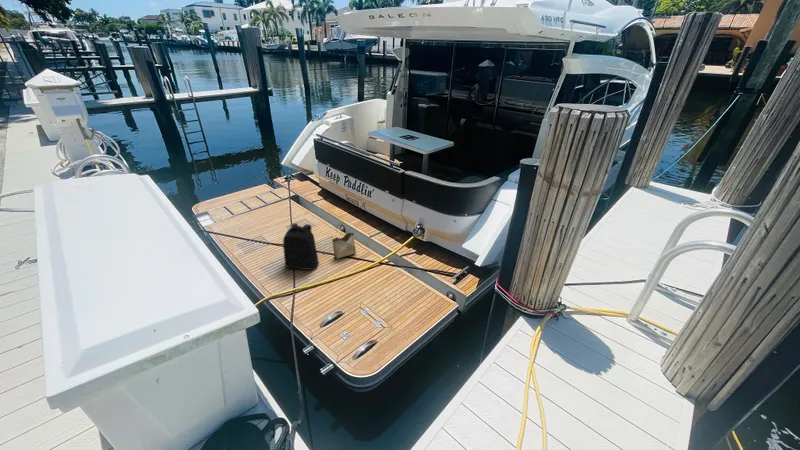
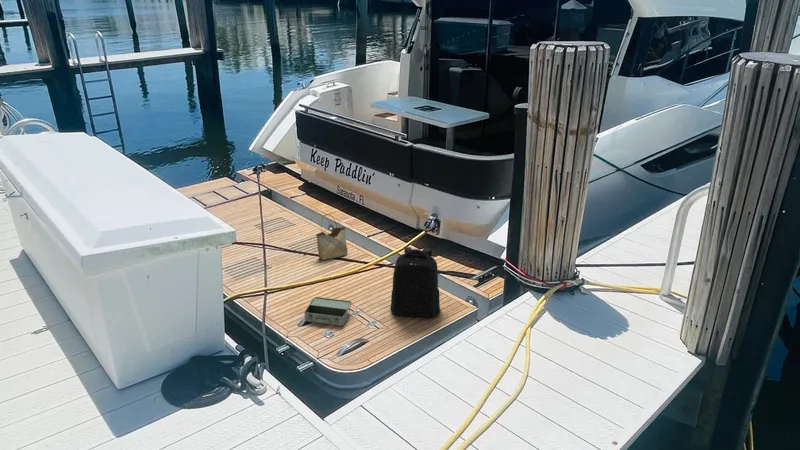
backpack: present [283,223,319,270] -> present [390,247,440,317]
toolbox: none [325,298,362,325] -> present [304,297,351,326]

